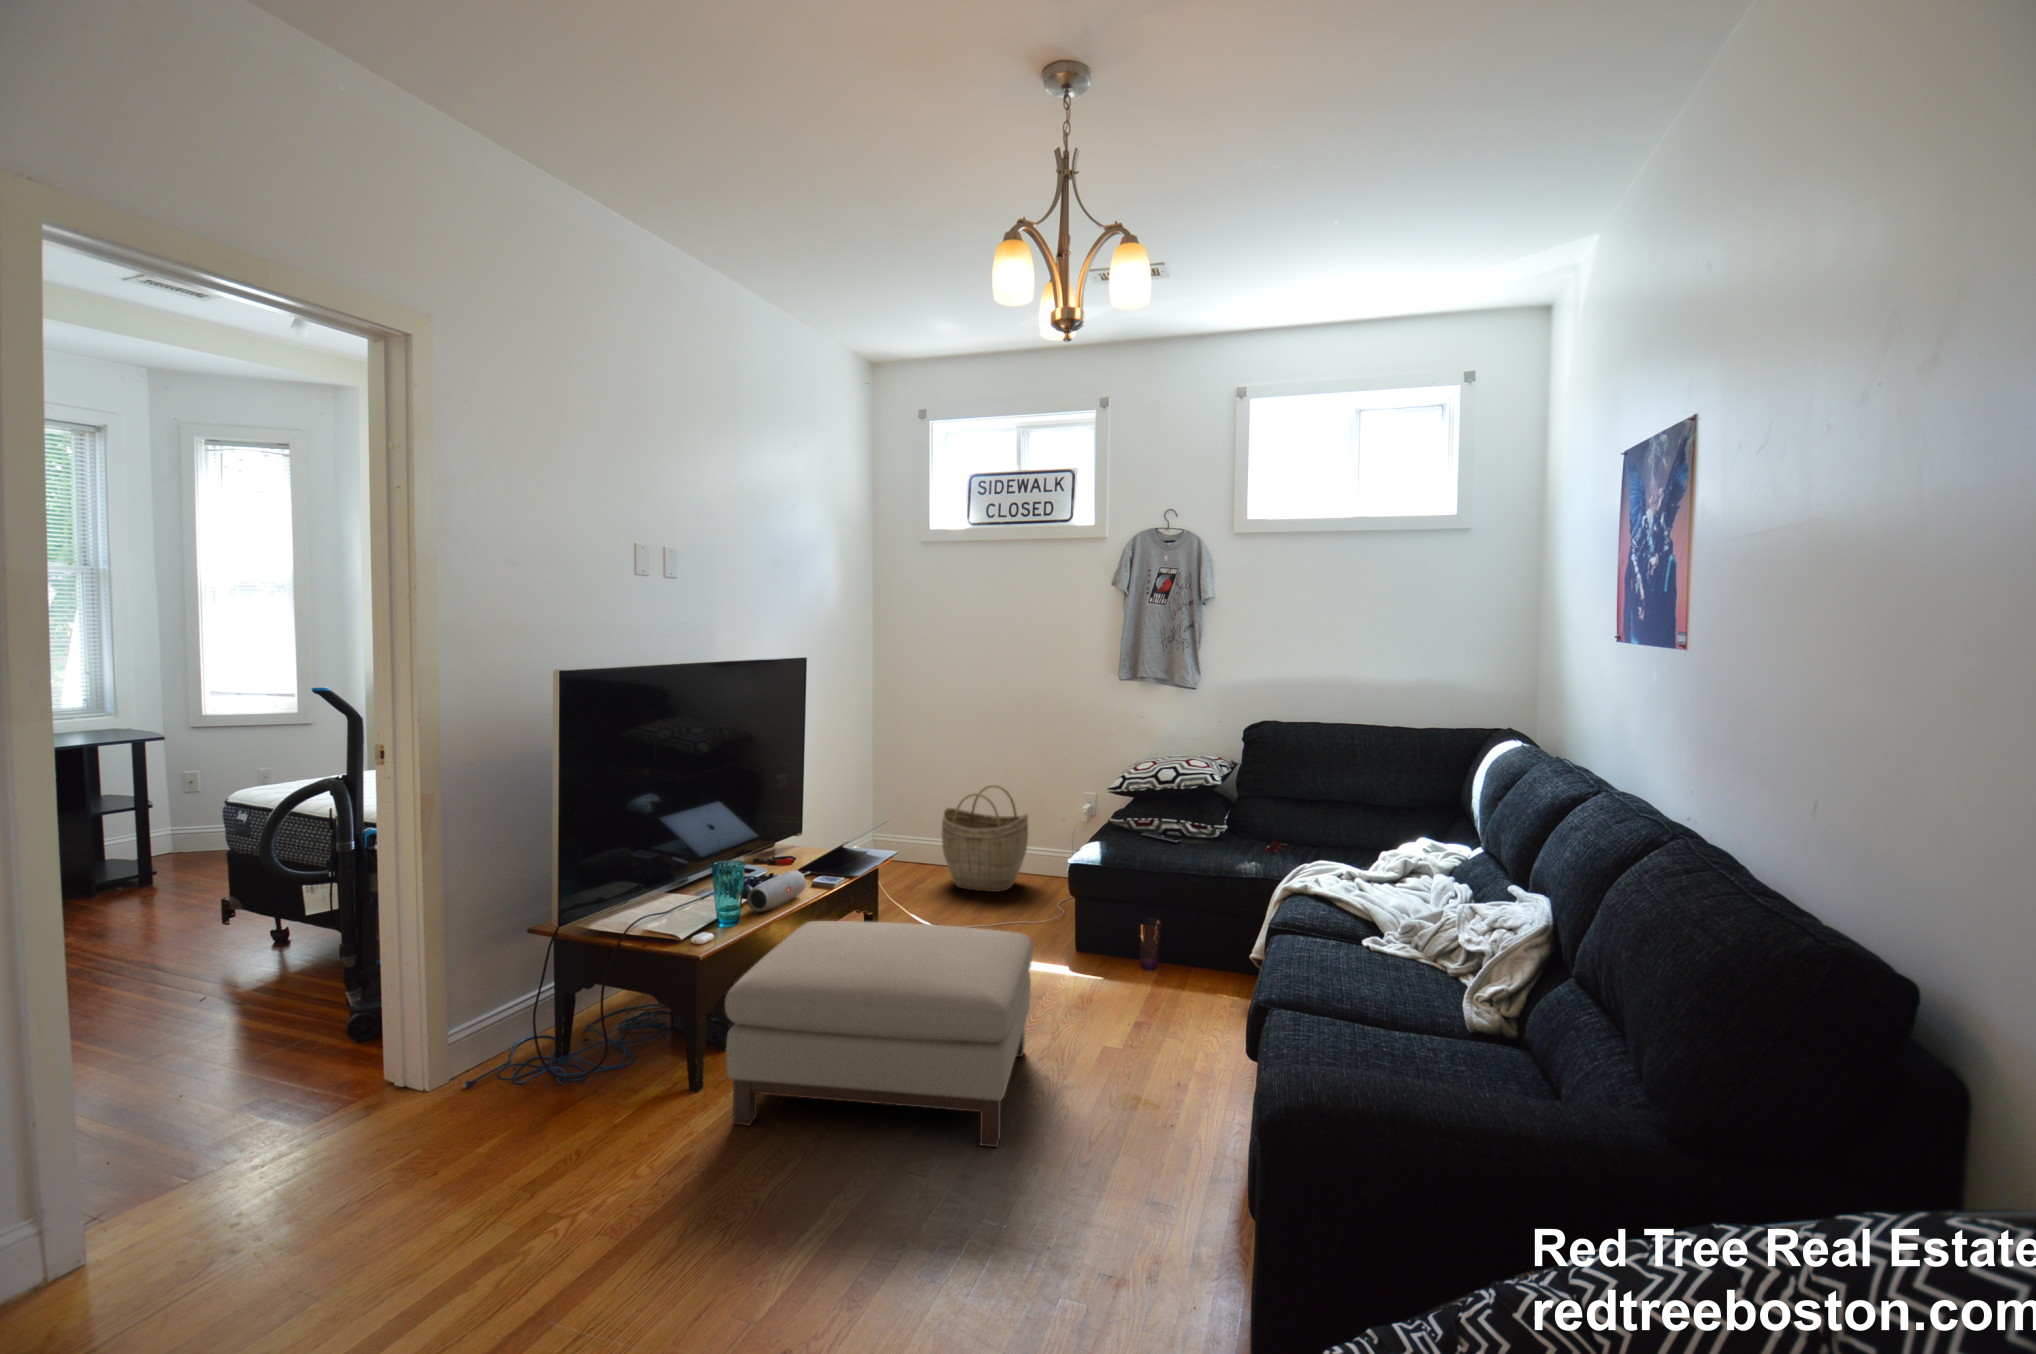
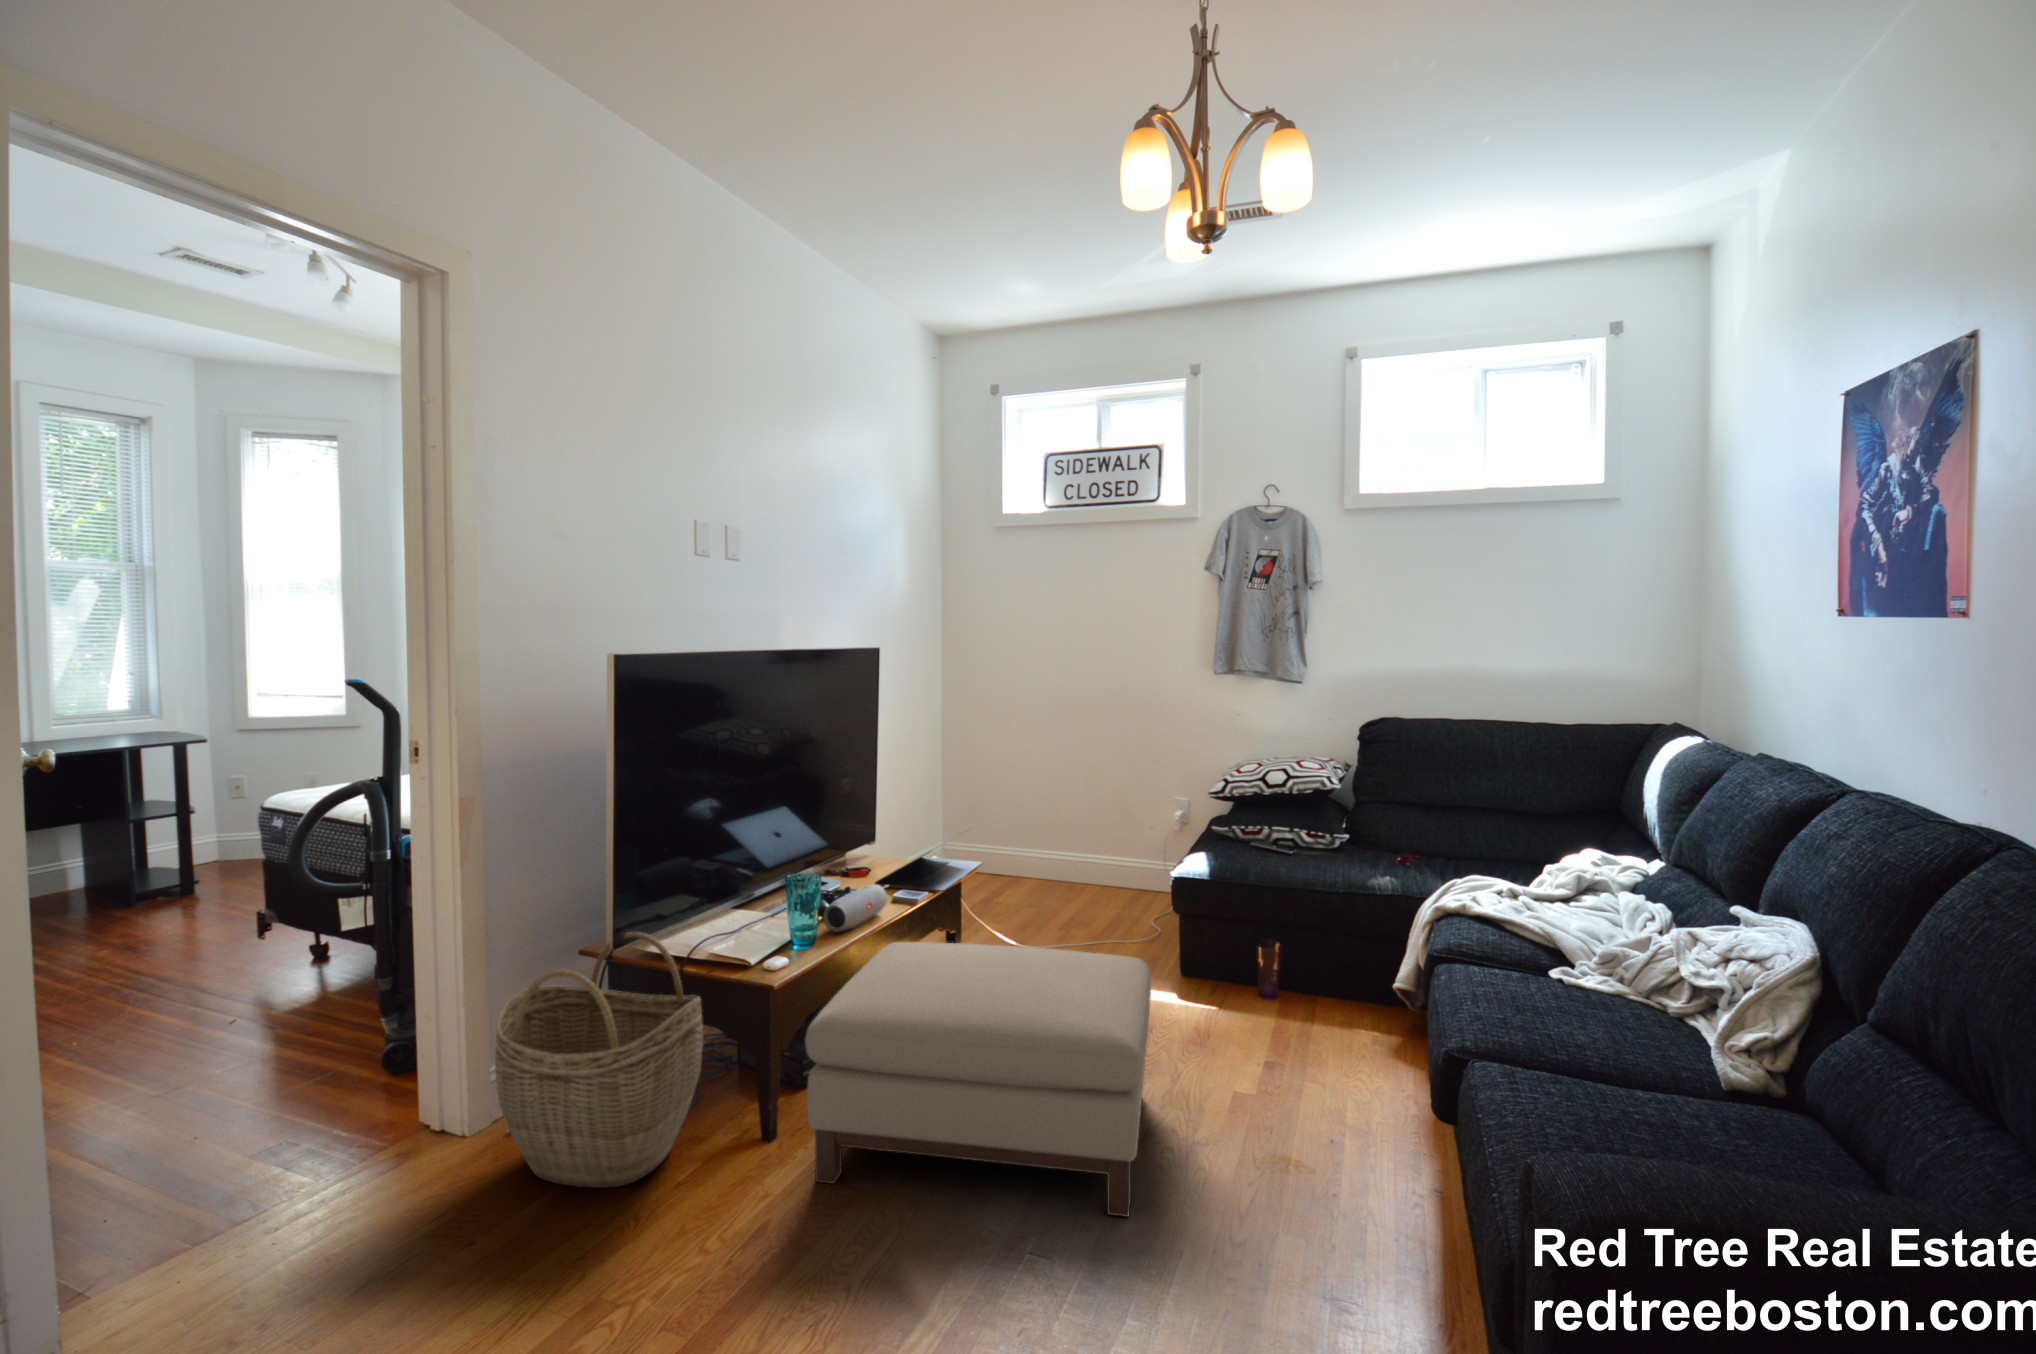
woven basket: present [942,785,1028,892] -> present [495,932,703,1188]

